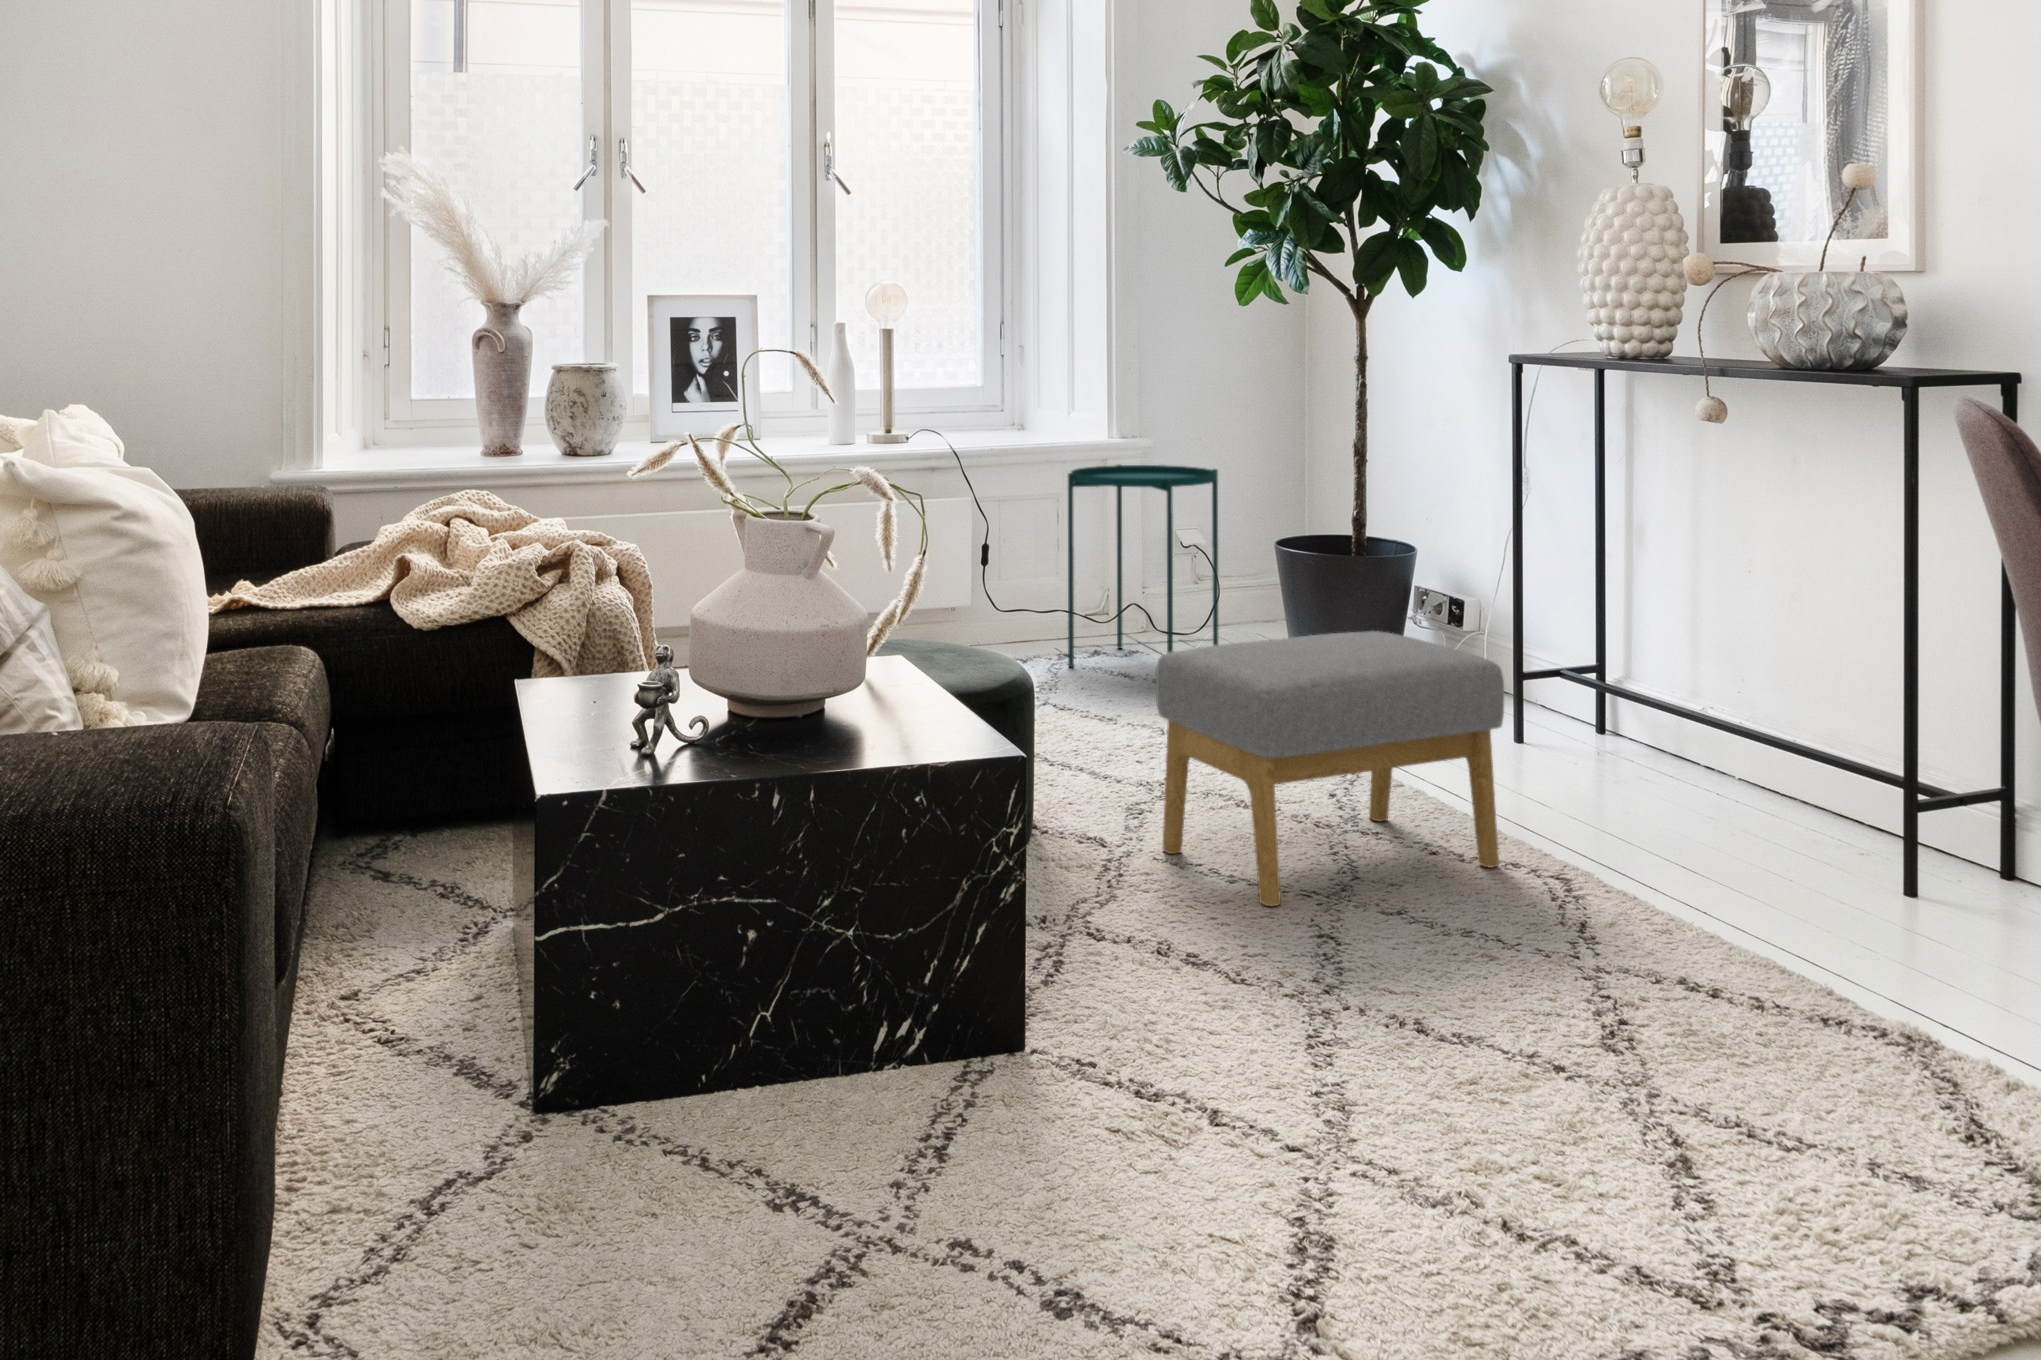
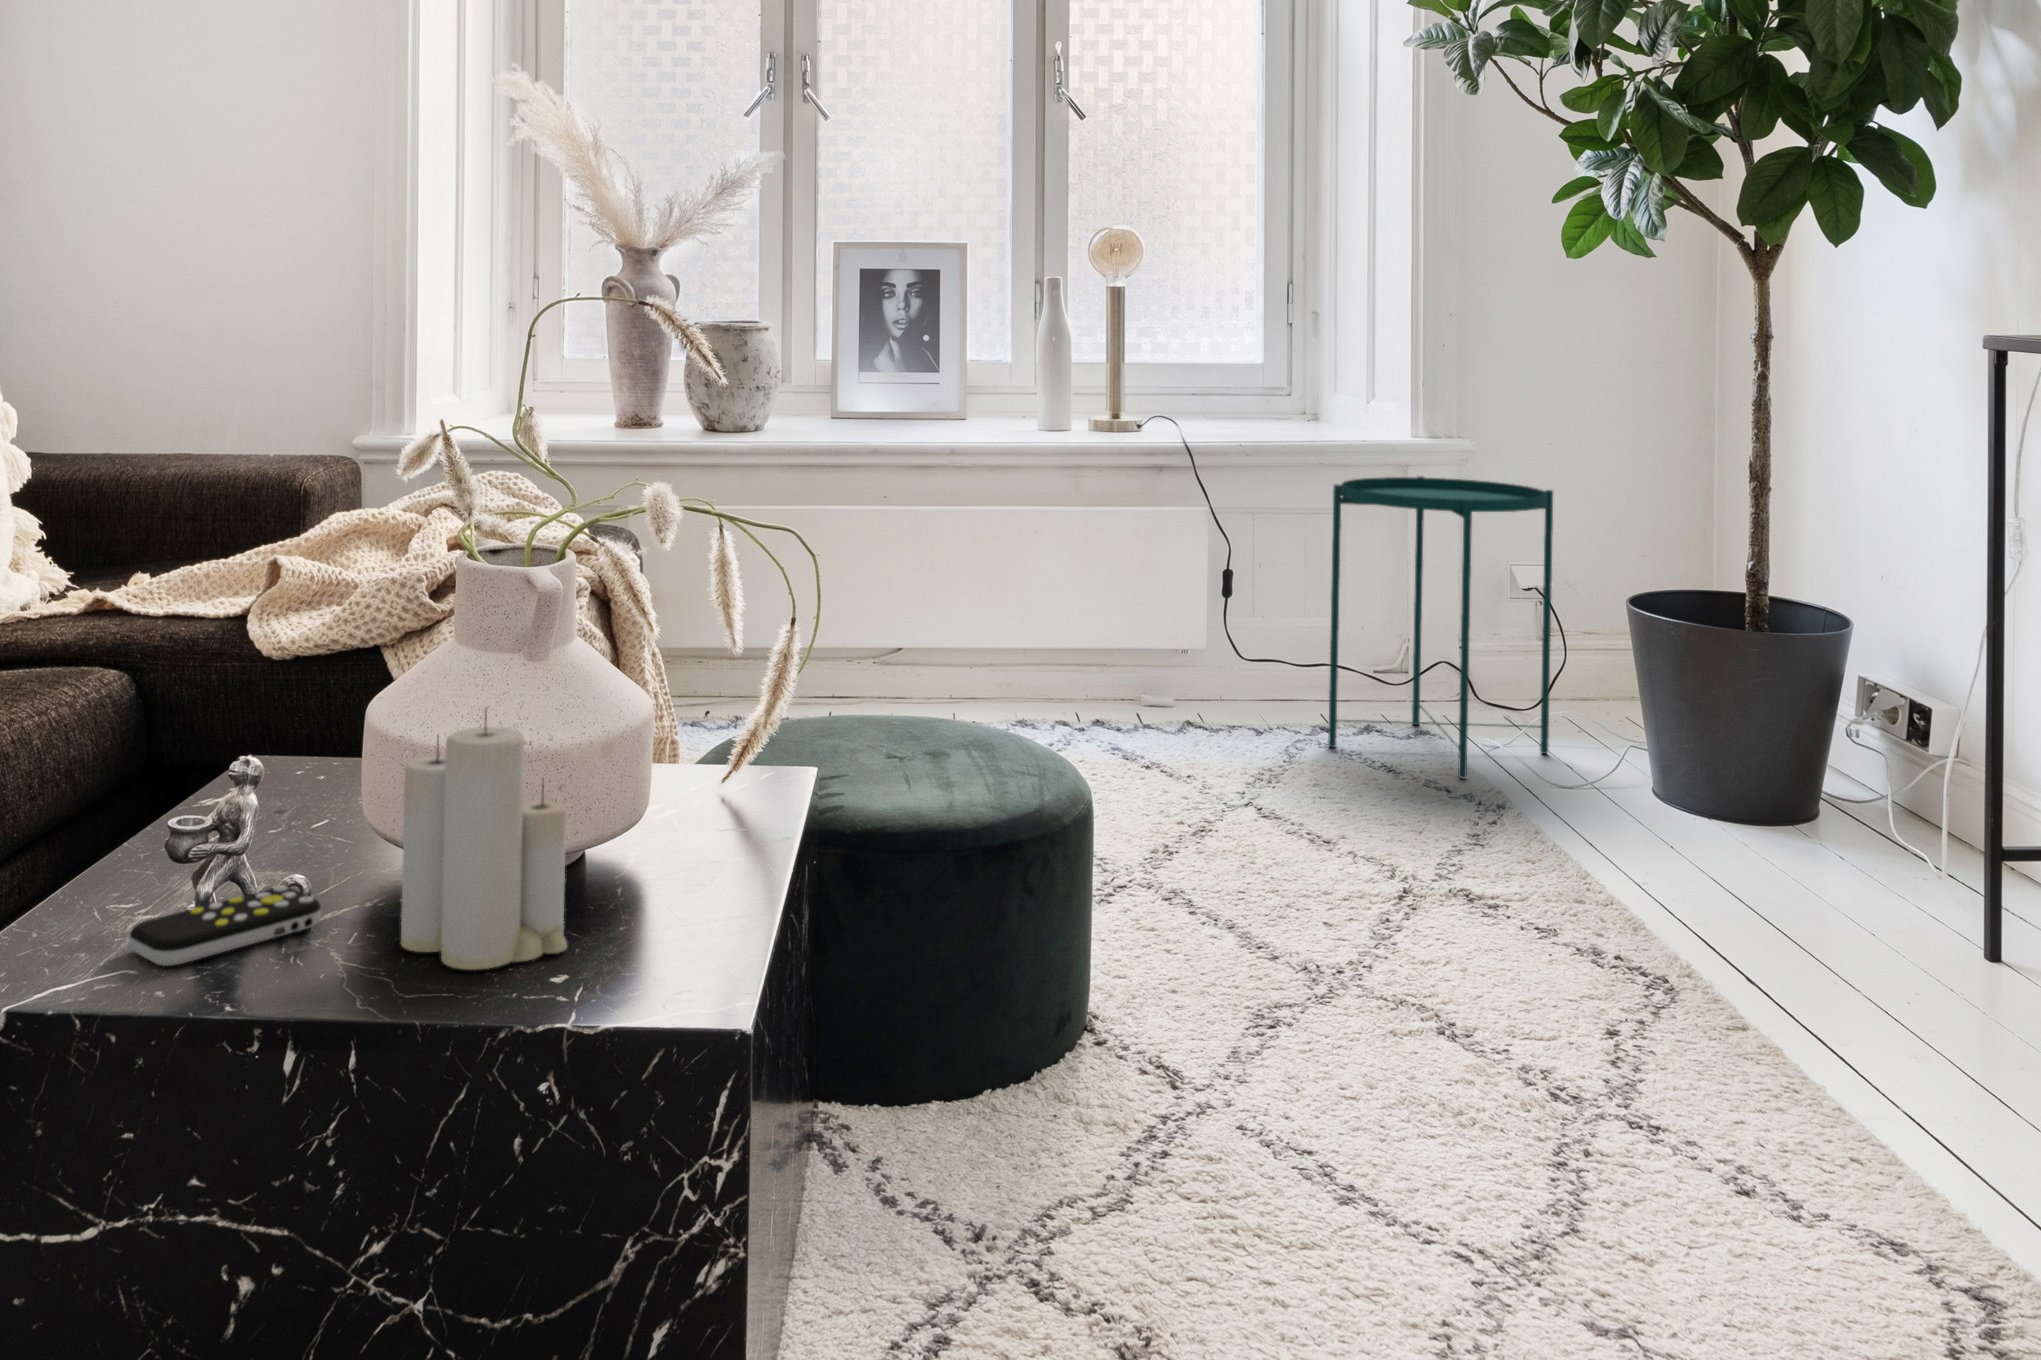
candle: none [781,607,883,752] -> present [401,709,567,970]
footstool: present [1156,631,1504,906] -> none [1278,778,1889,1267]
remote control: none [638,728,726,768] -> present [130,886,321,966]

